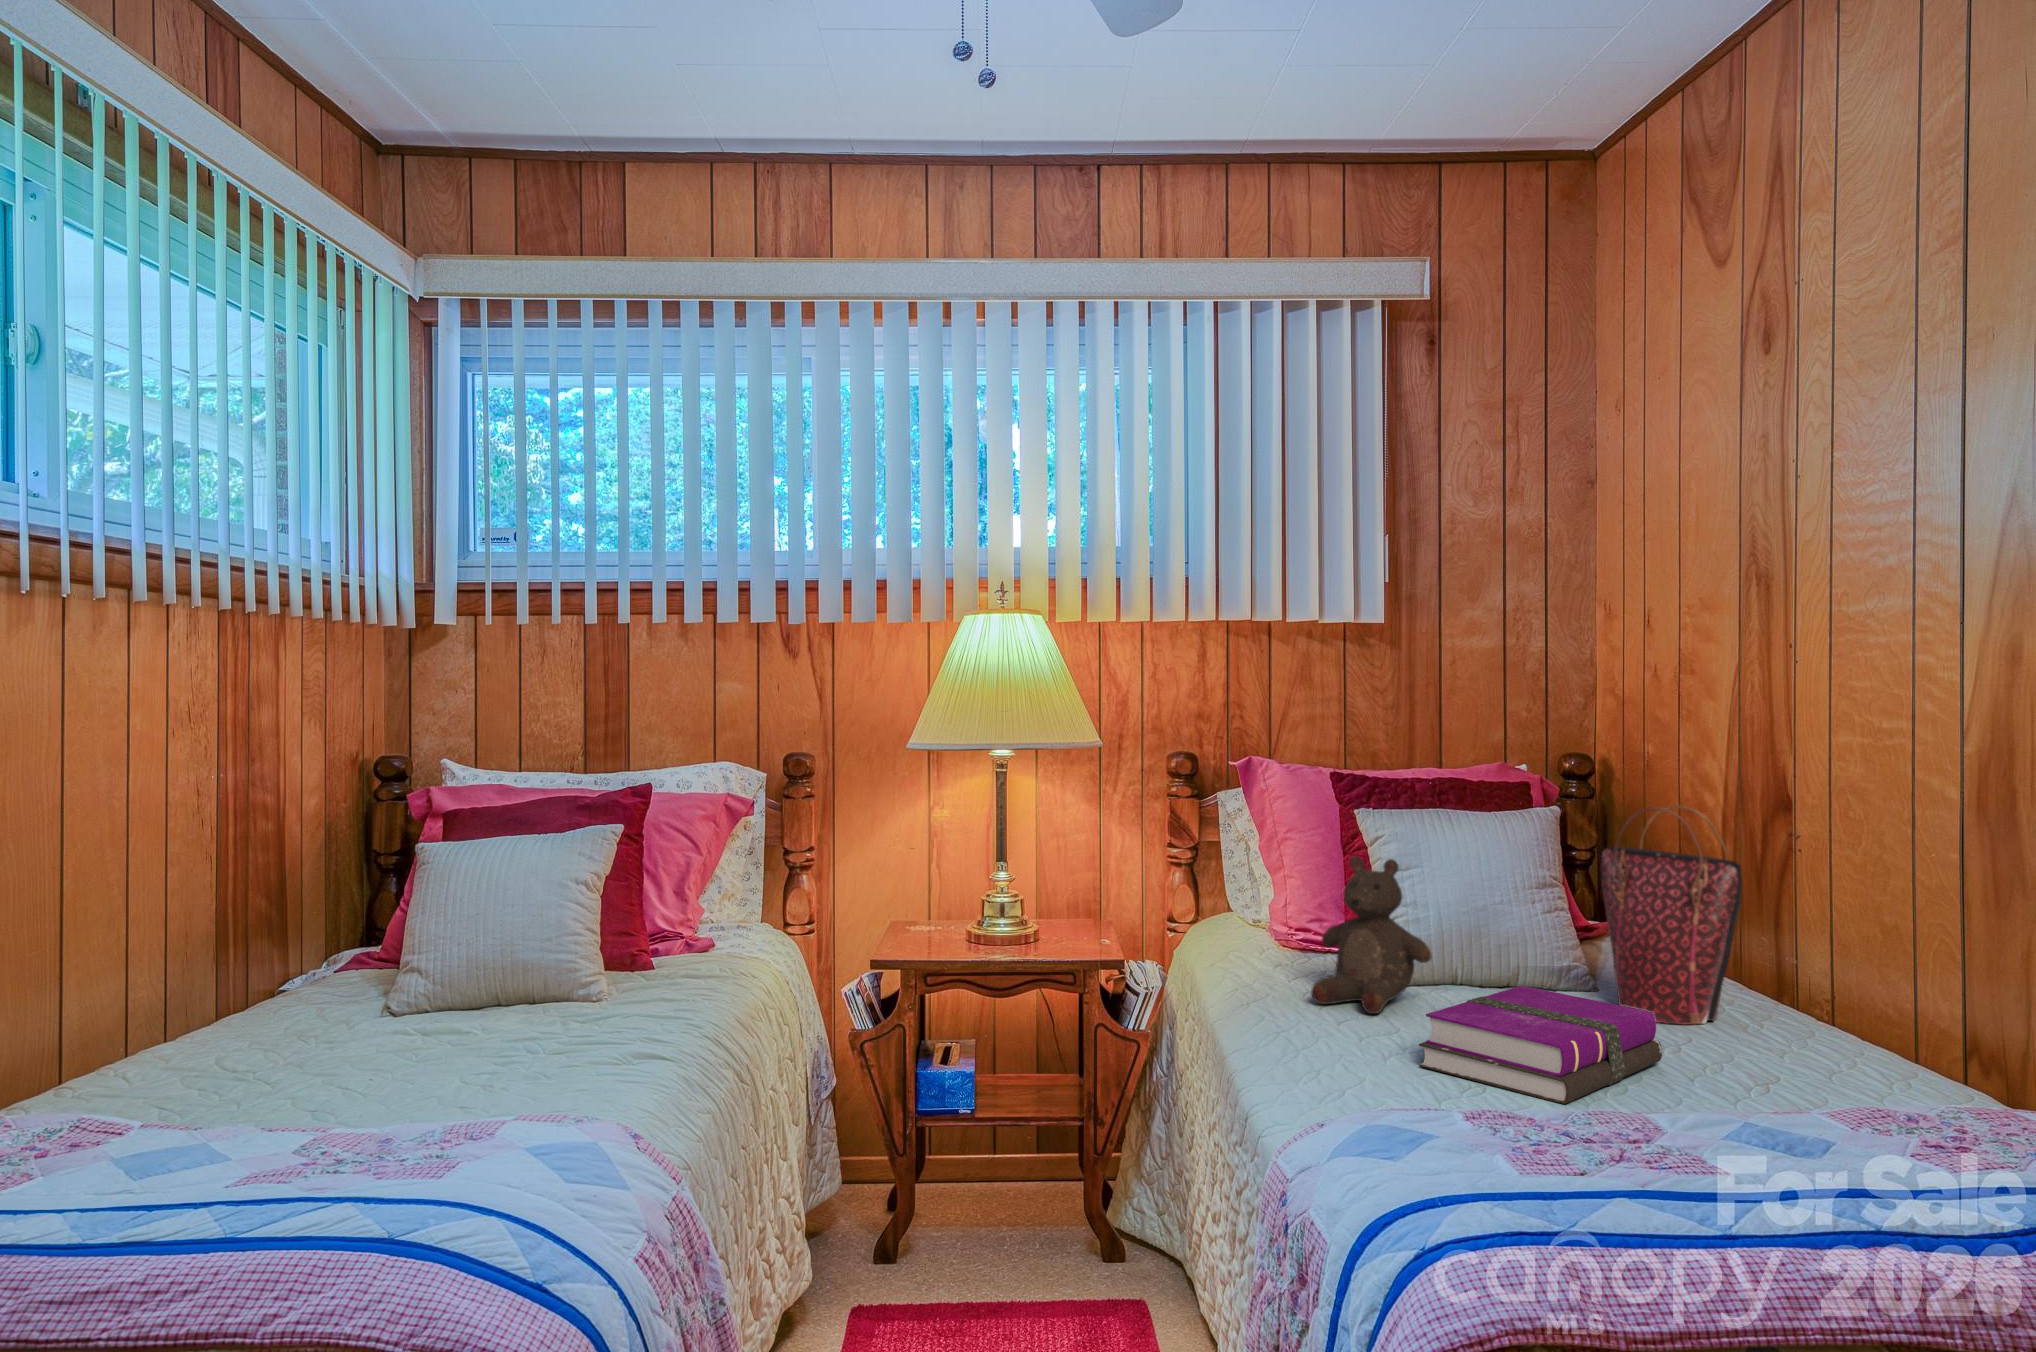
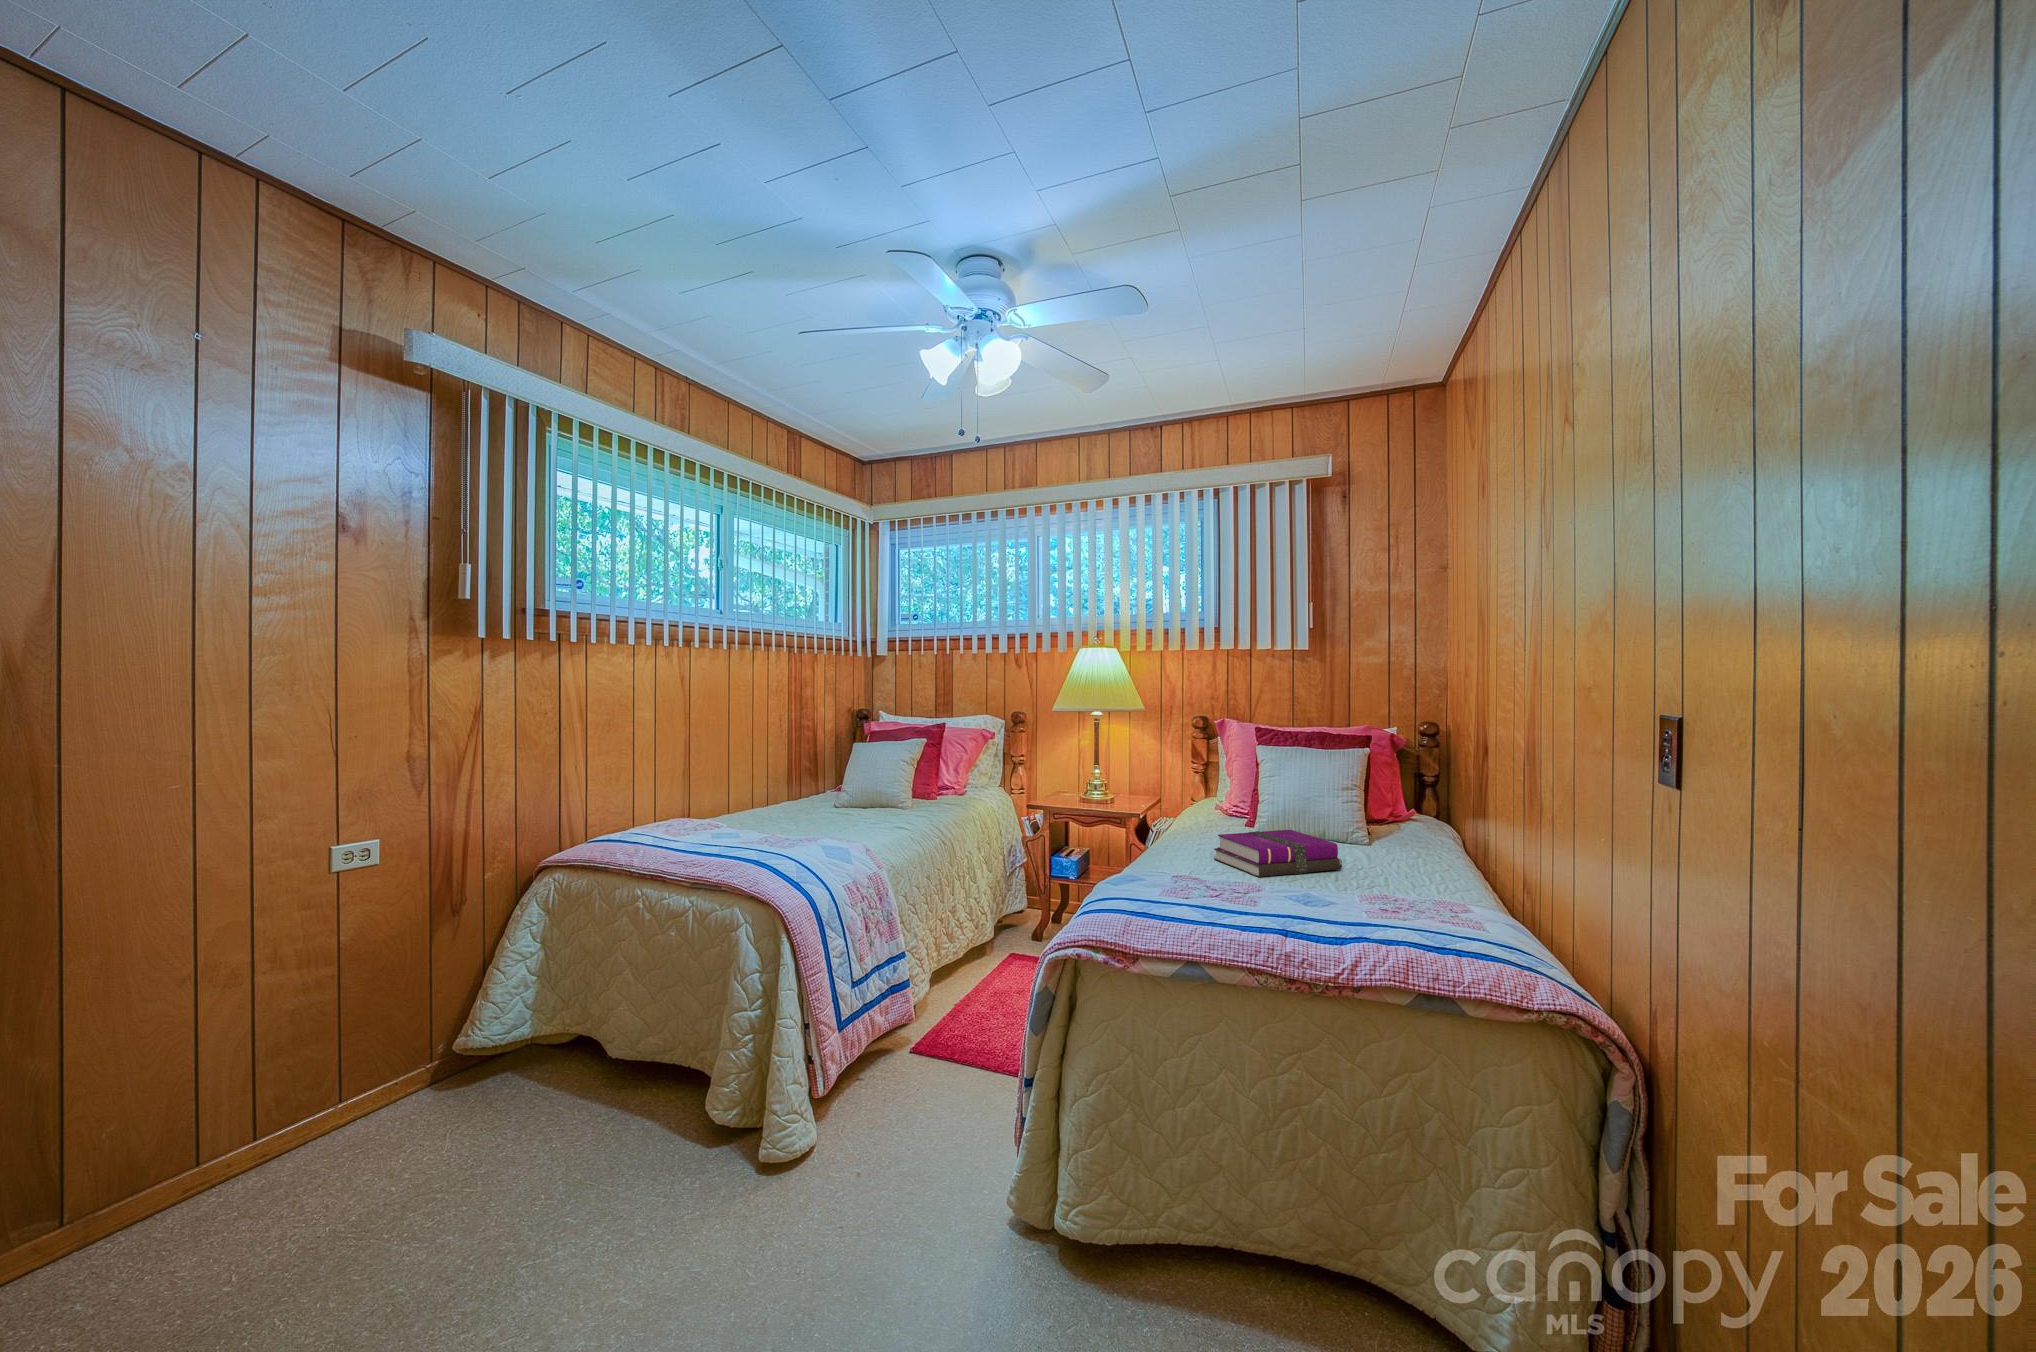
handbag: present [1600,805,1742,1025] -> none [1365,745,1424,860]
stuffed bear: present [1311,856,1431,1014] -> none [1206,765,1265,841]

